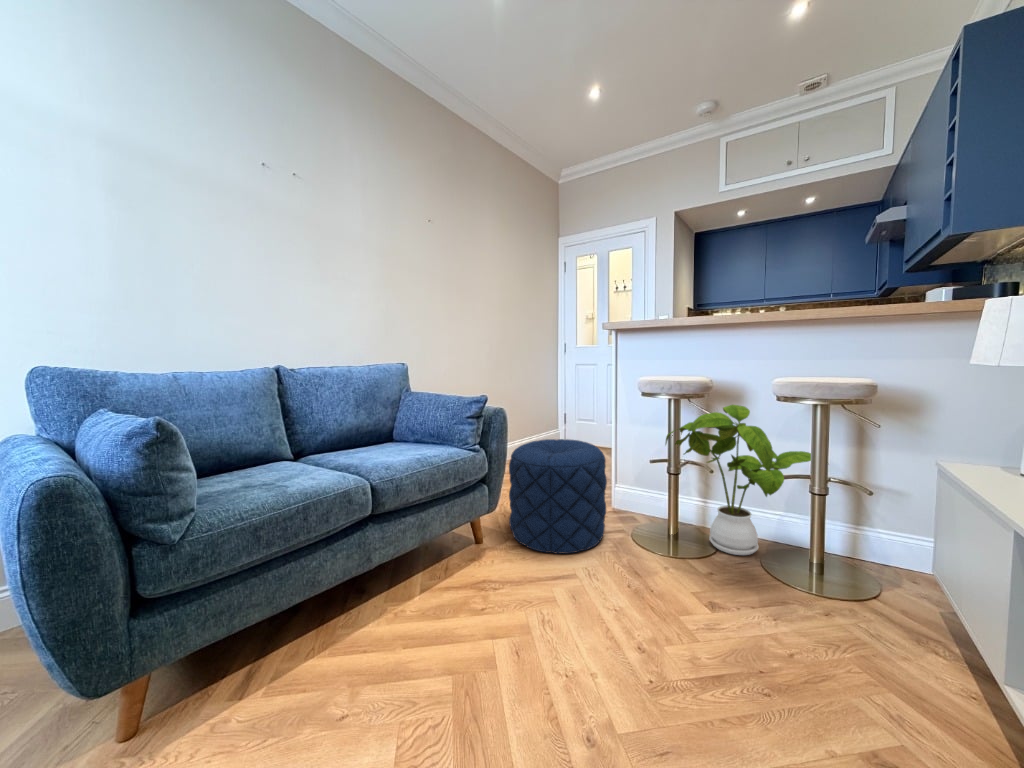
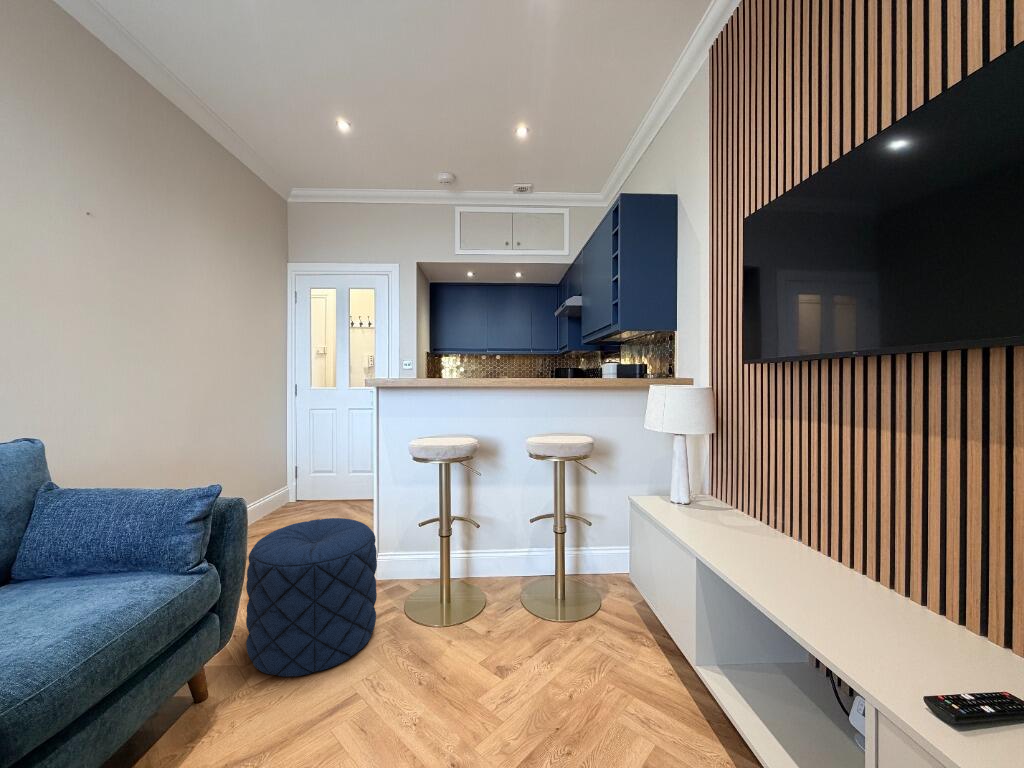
house plant: present [665,405,811,555] -> none [436,465,563,606]

